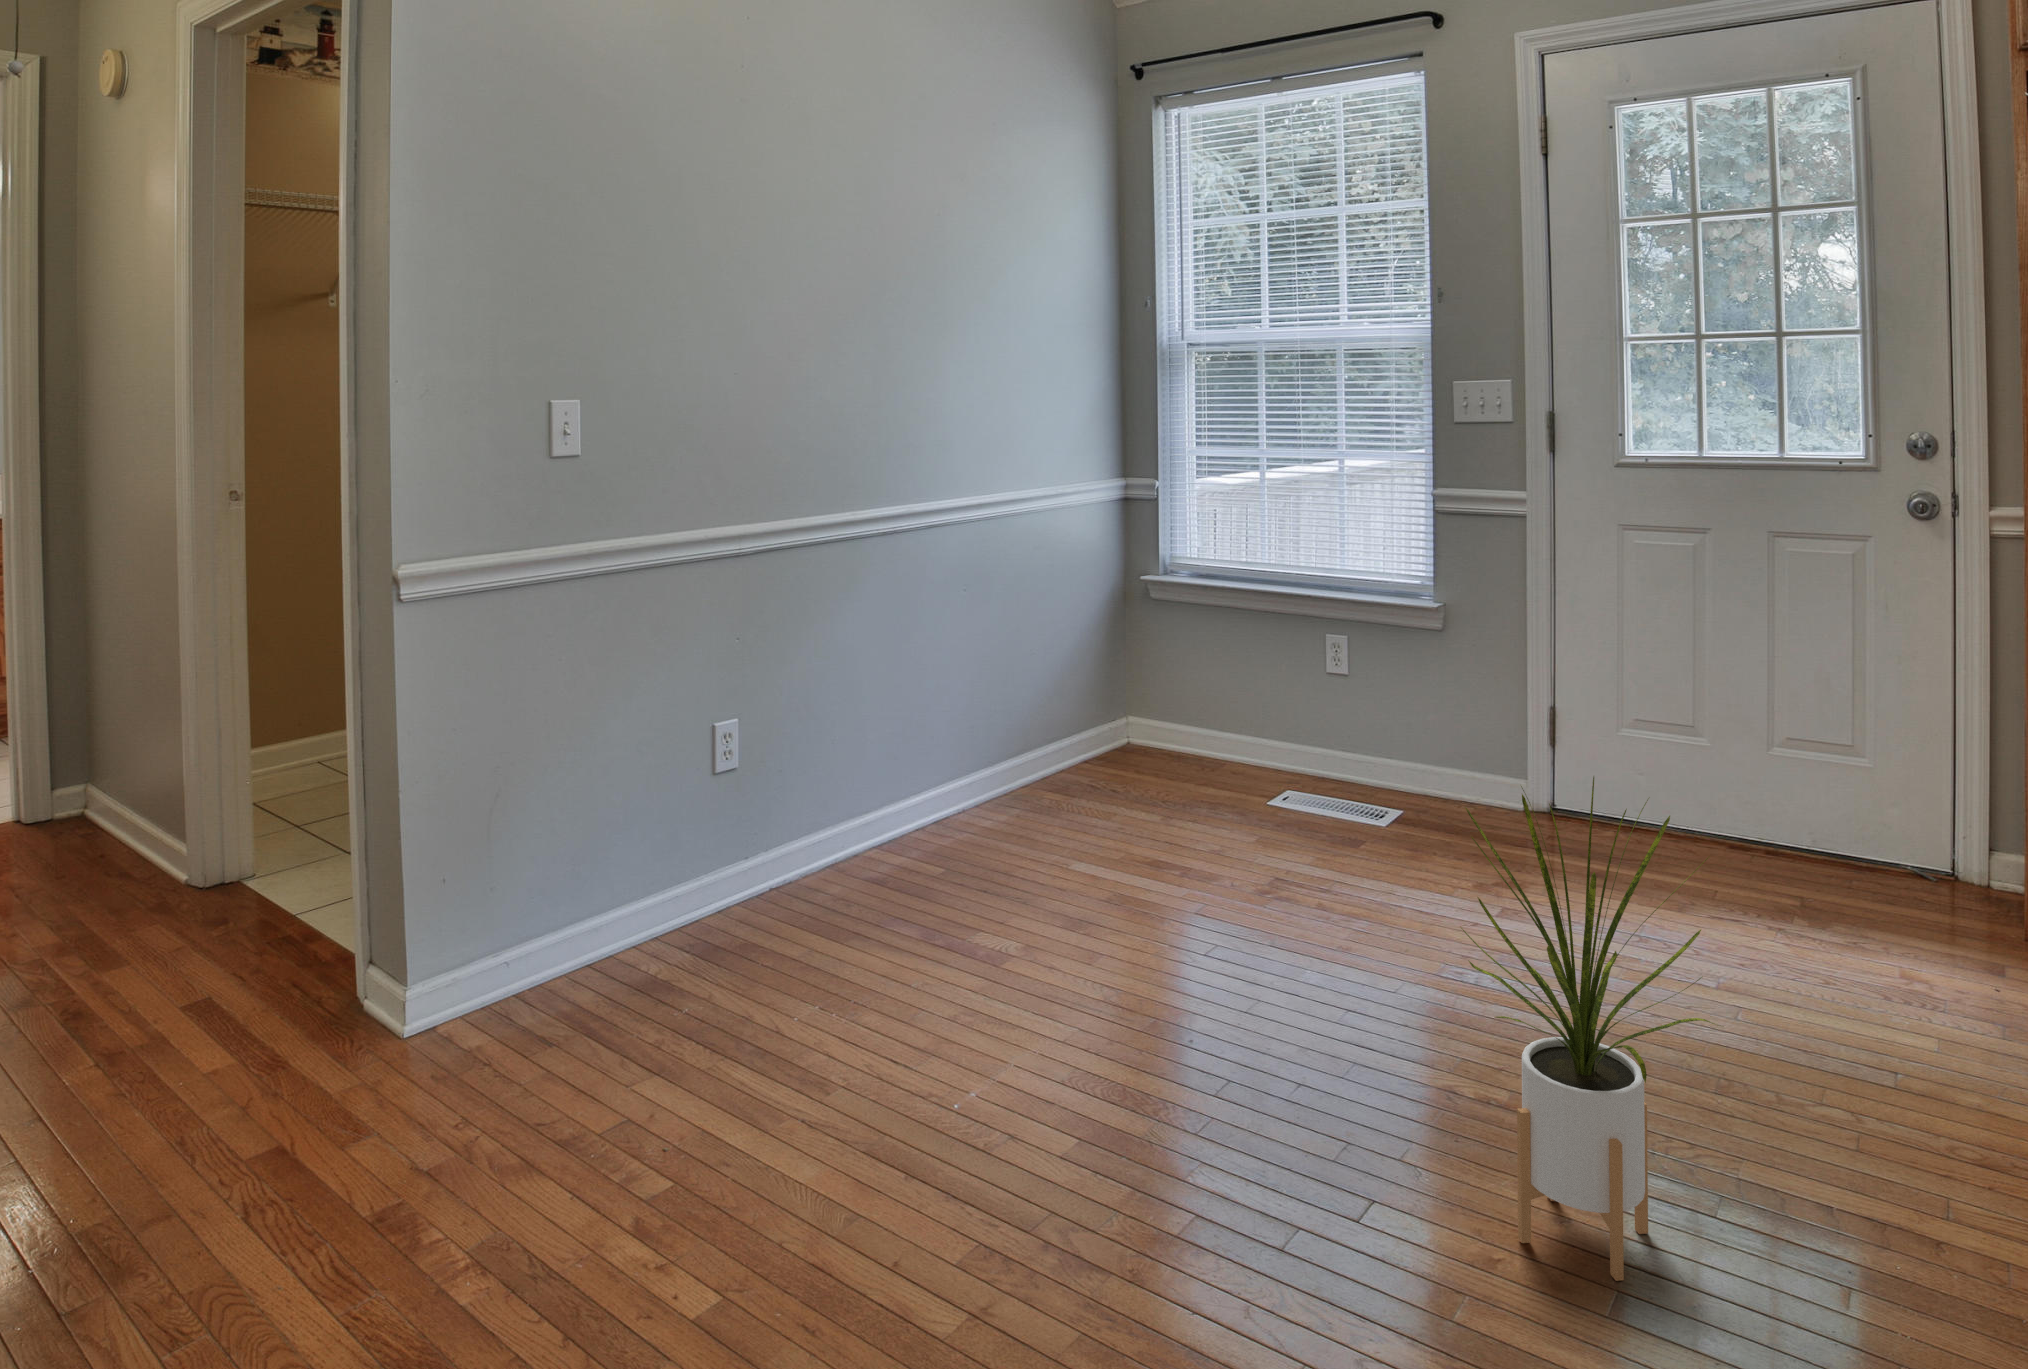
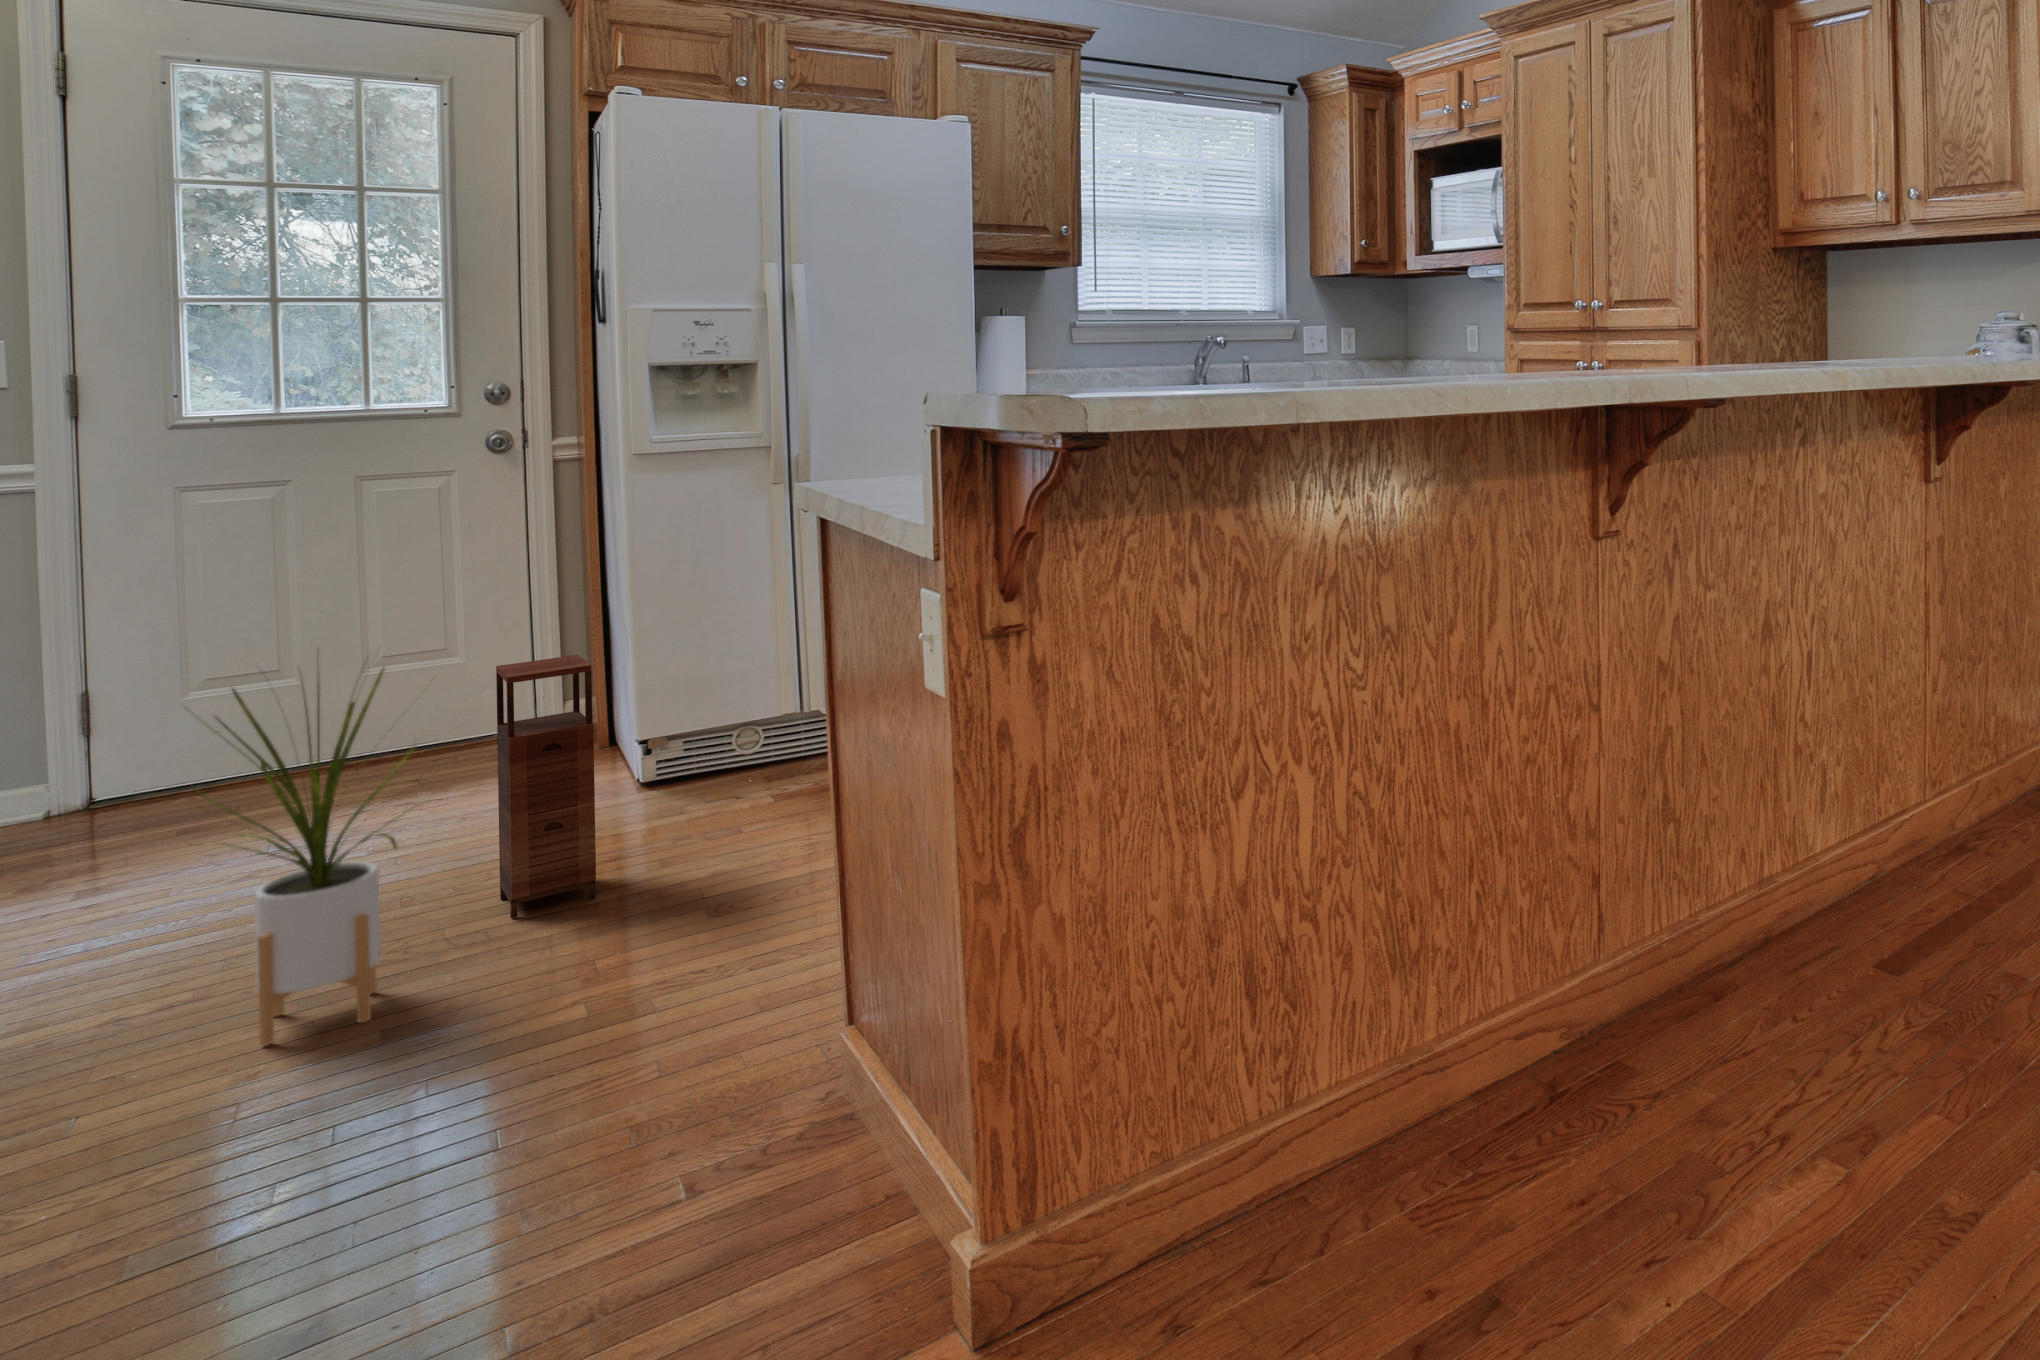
storage cabinet: none [1828,840,1951,1238] -> present [496,655,596,918]

